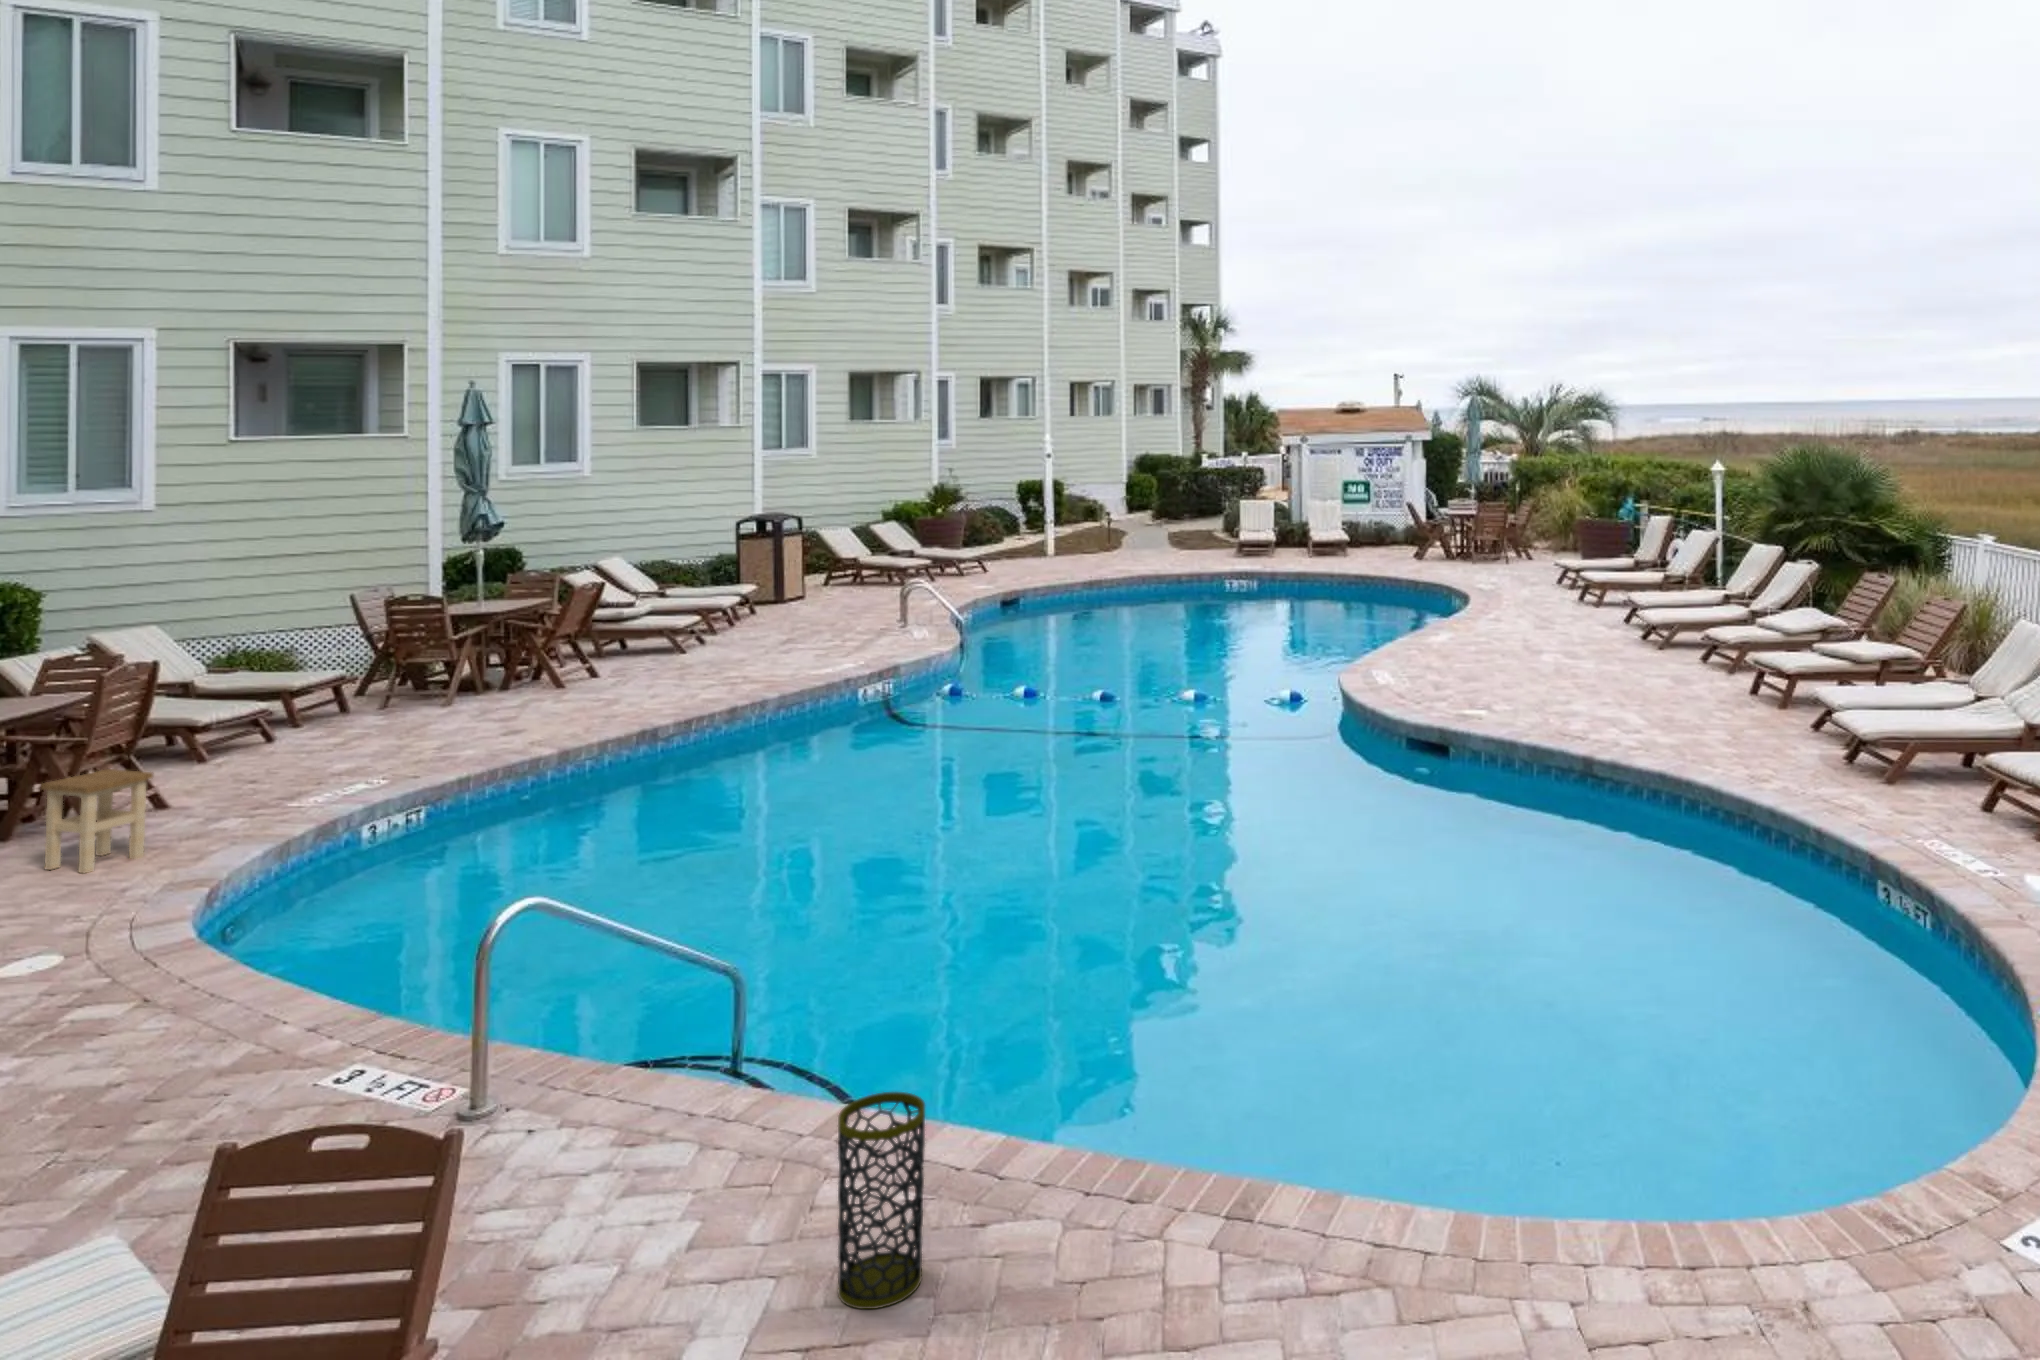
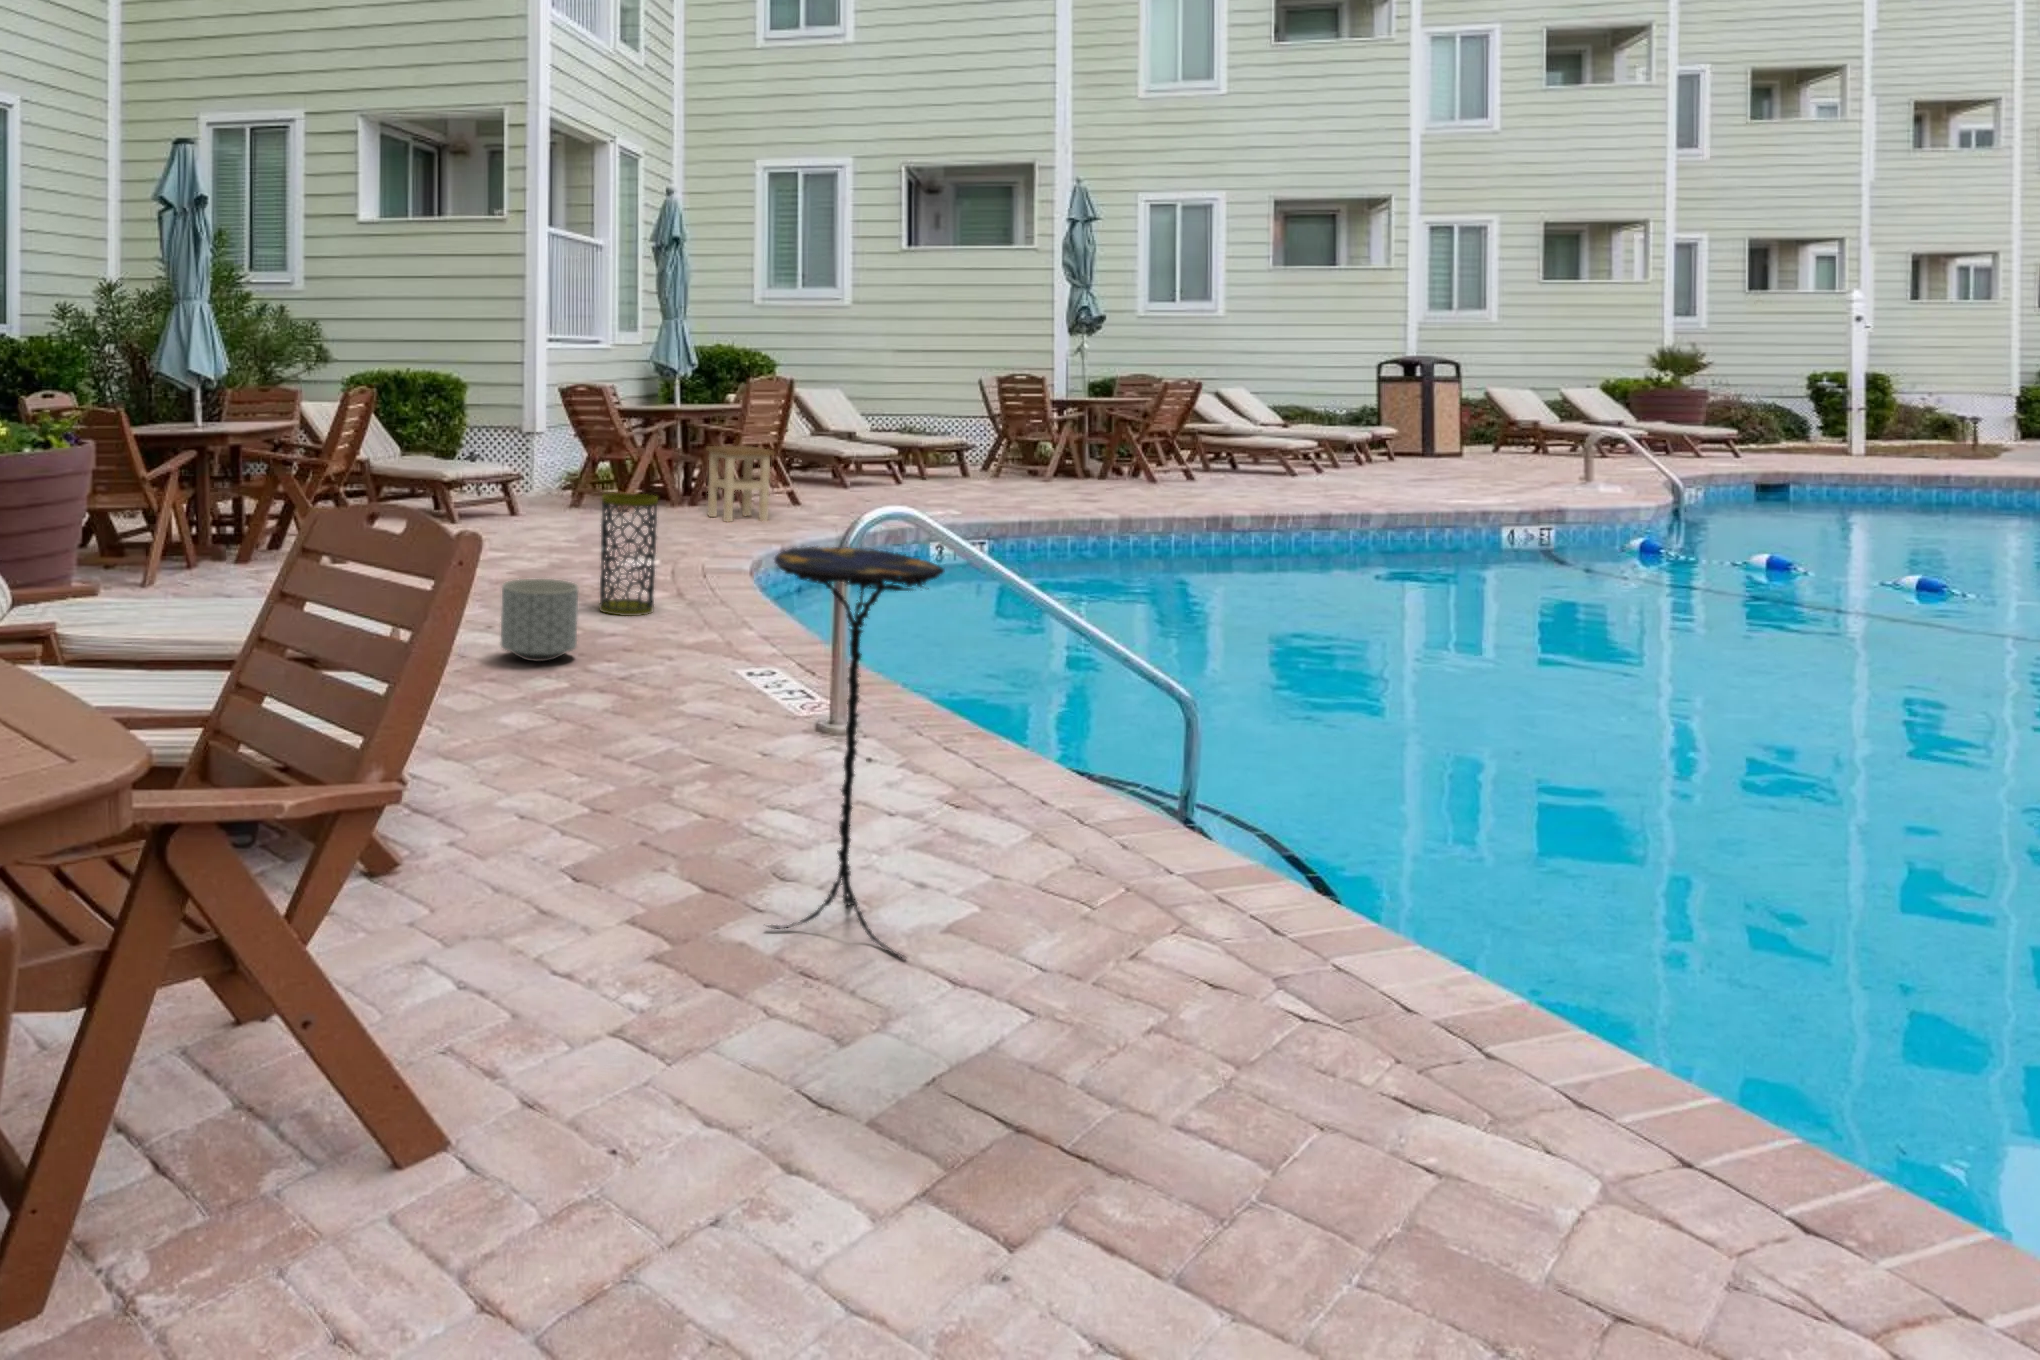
side table: none [592,1011,712,1305] -> present [770,546,945,958]
planter: none [35,1071,144,1176] -> present [501,579,578,661]
trash can: present [838,1092,925,1309] -> present [599,493,658,616]

